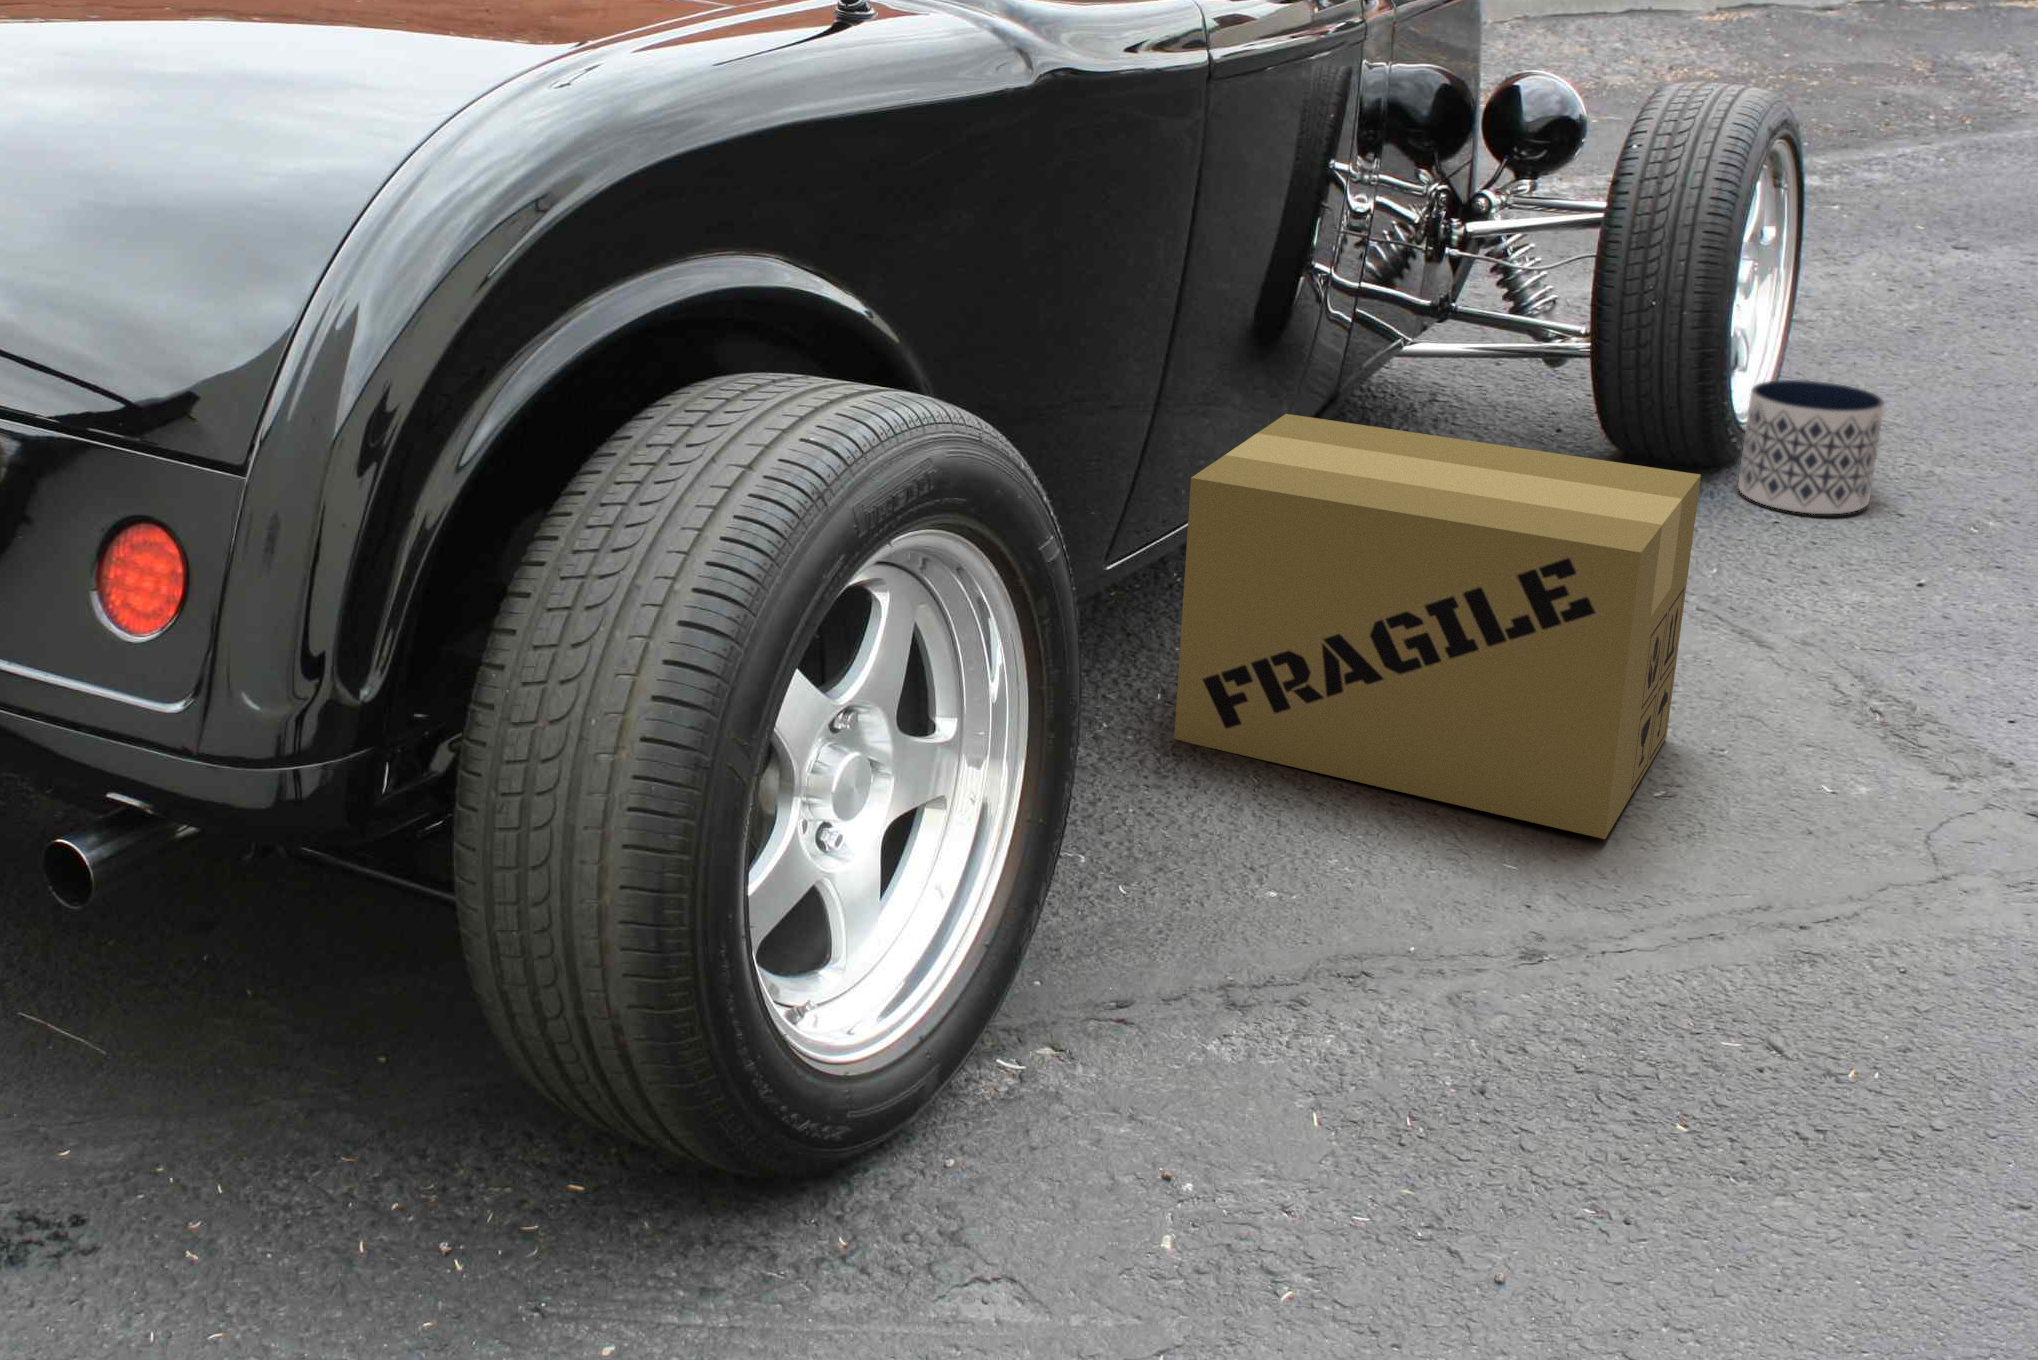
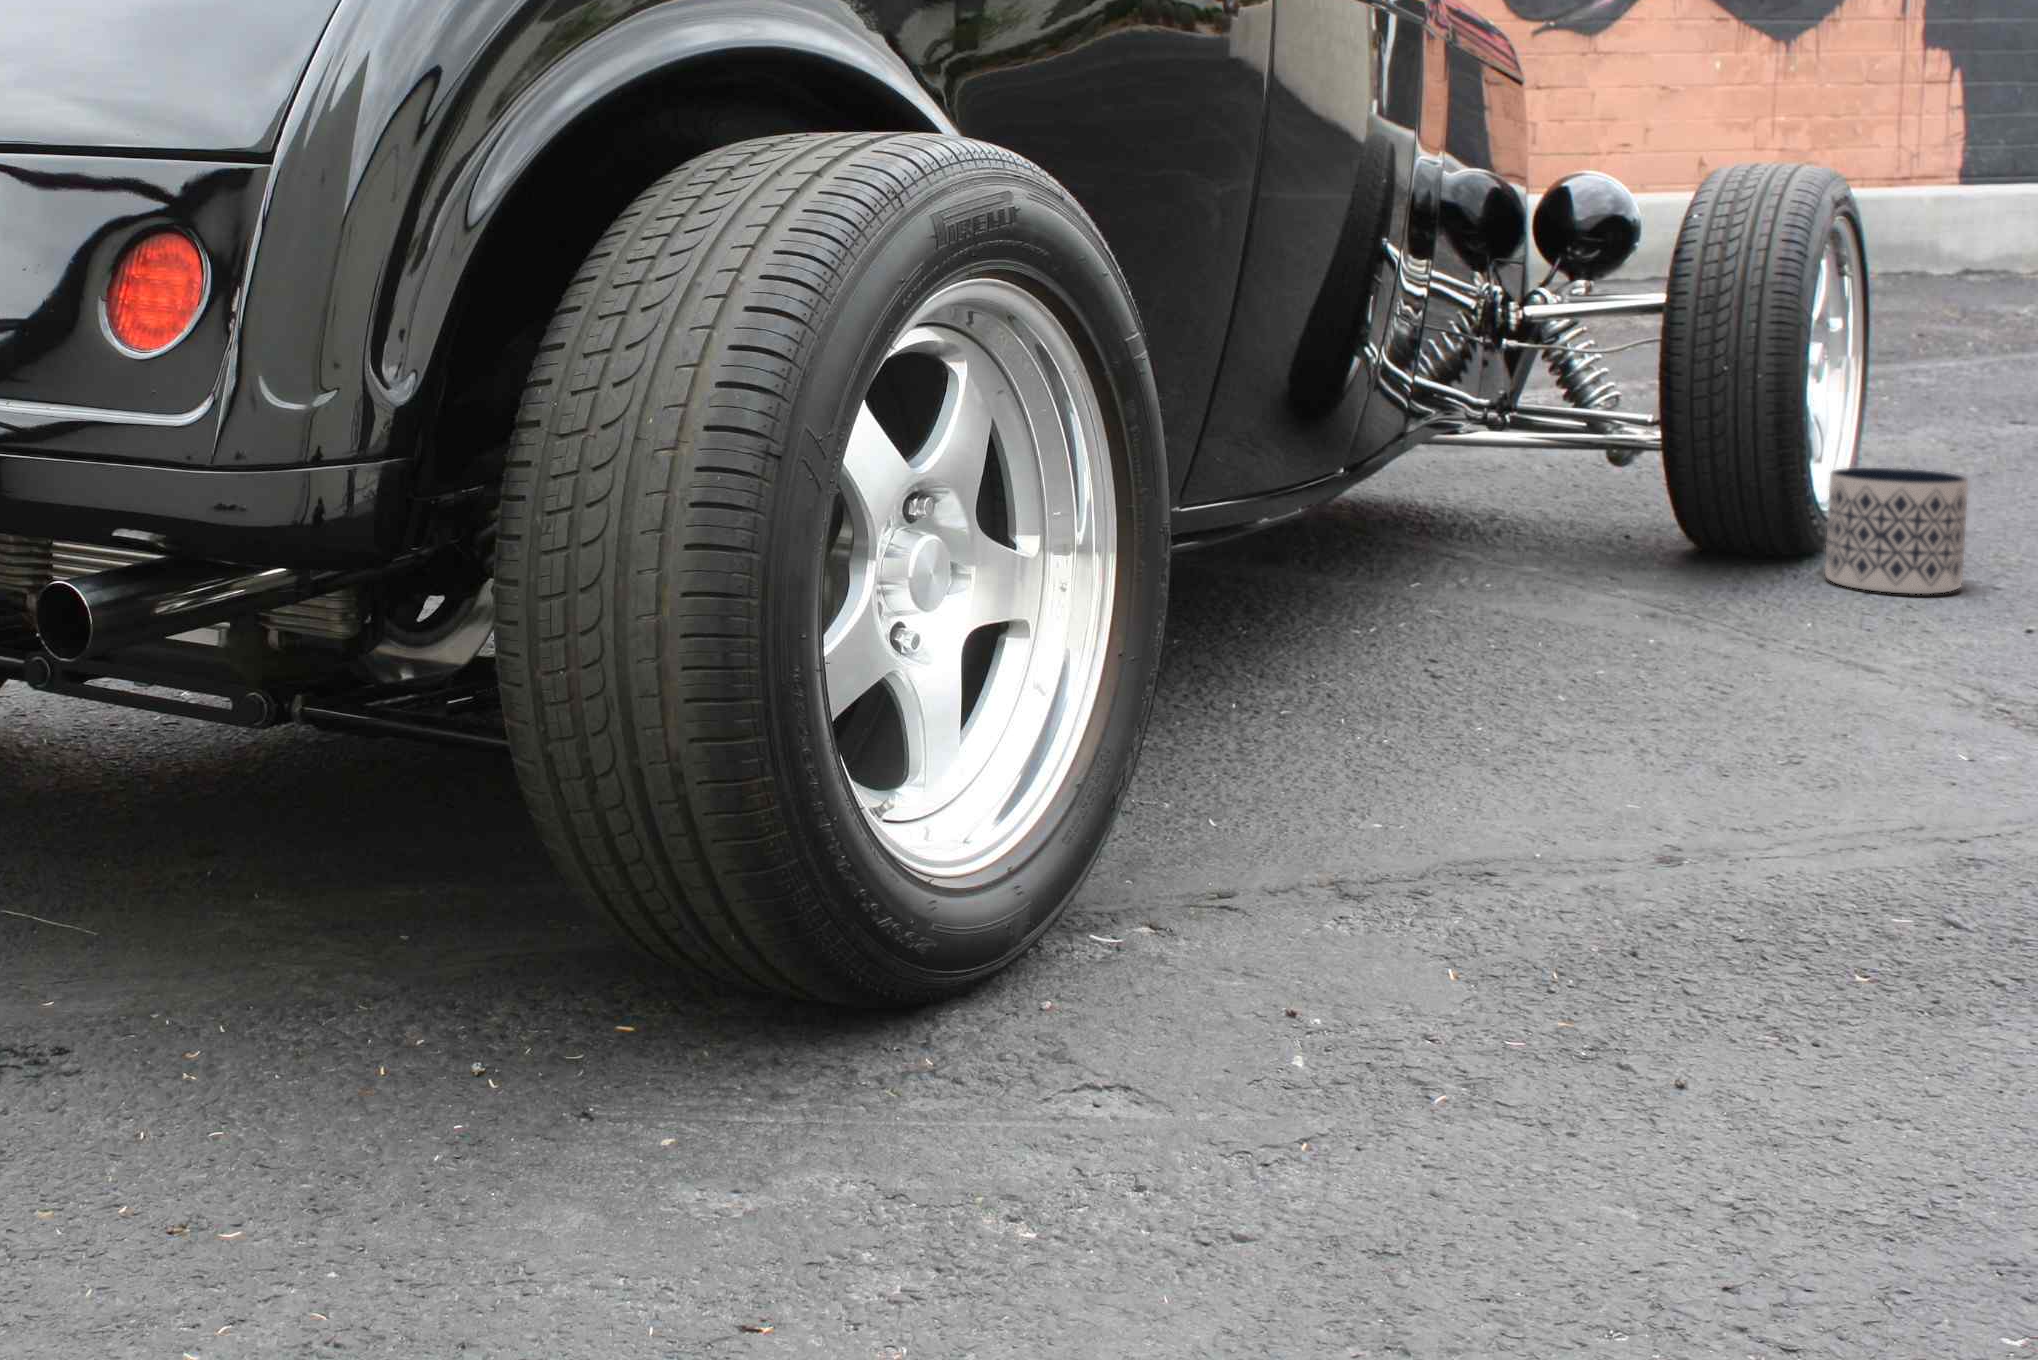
cardboard box: present [1174,414,1701,839] -> none [1269,421,1796,790]

